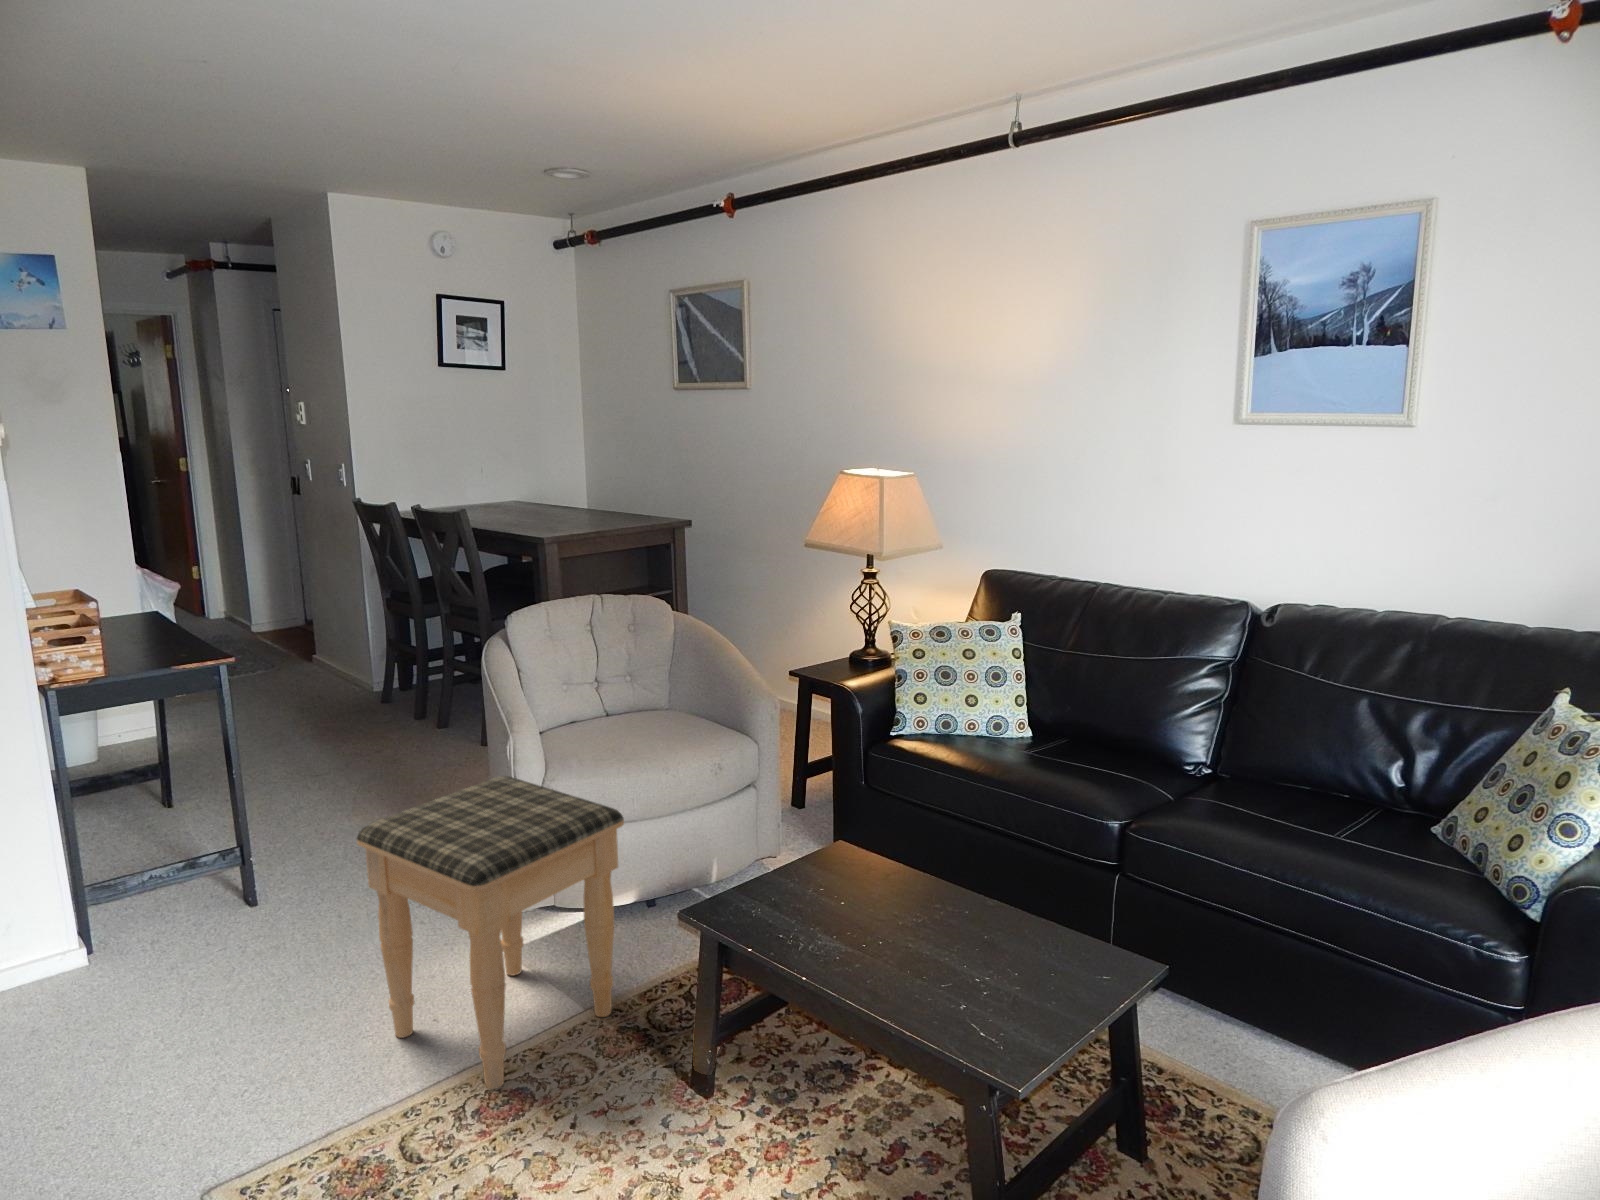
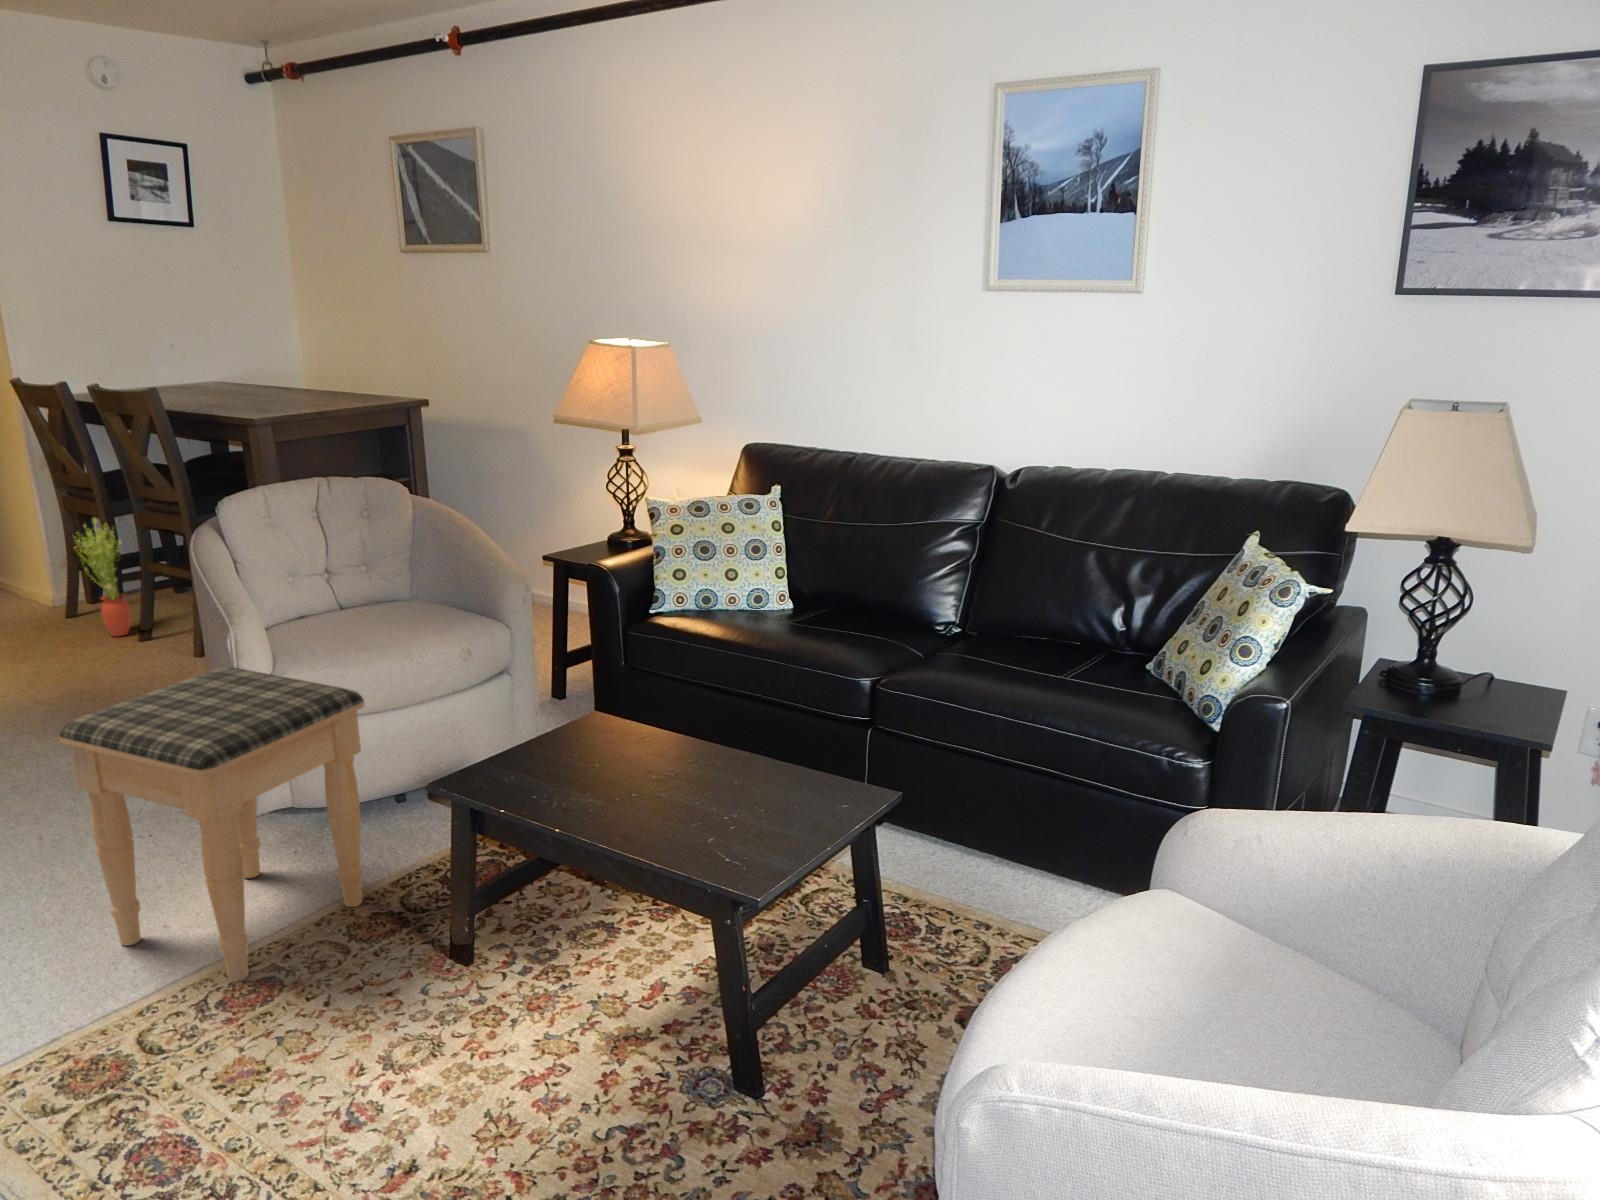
potted plant: none [392,618,434,721] -> present [74,521,132,637]

